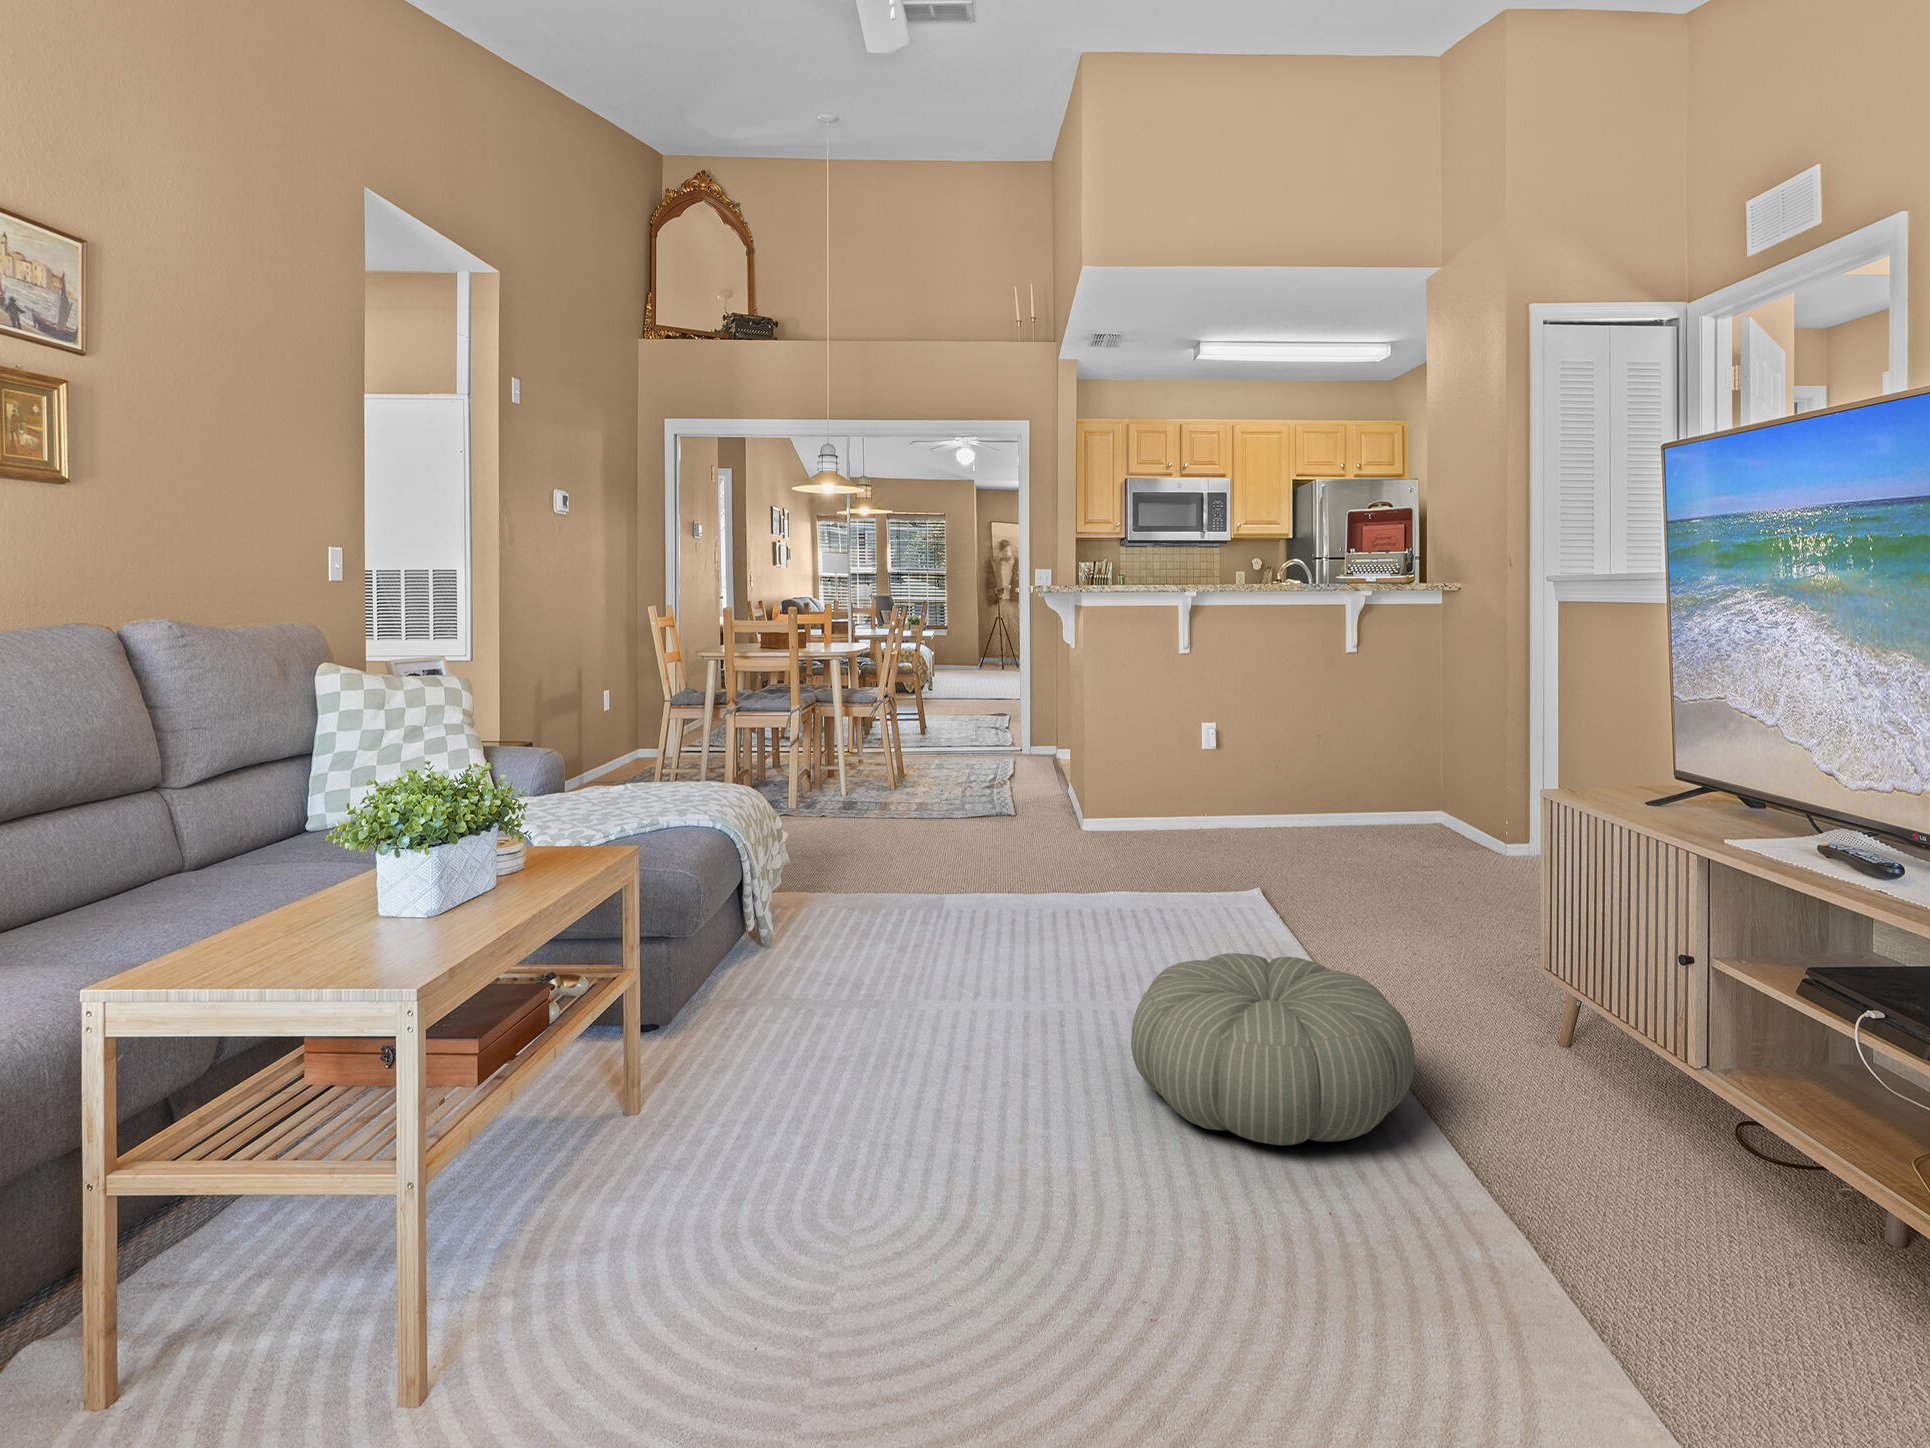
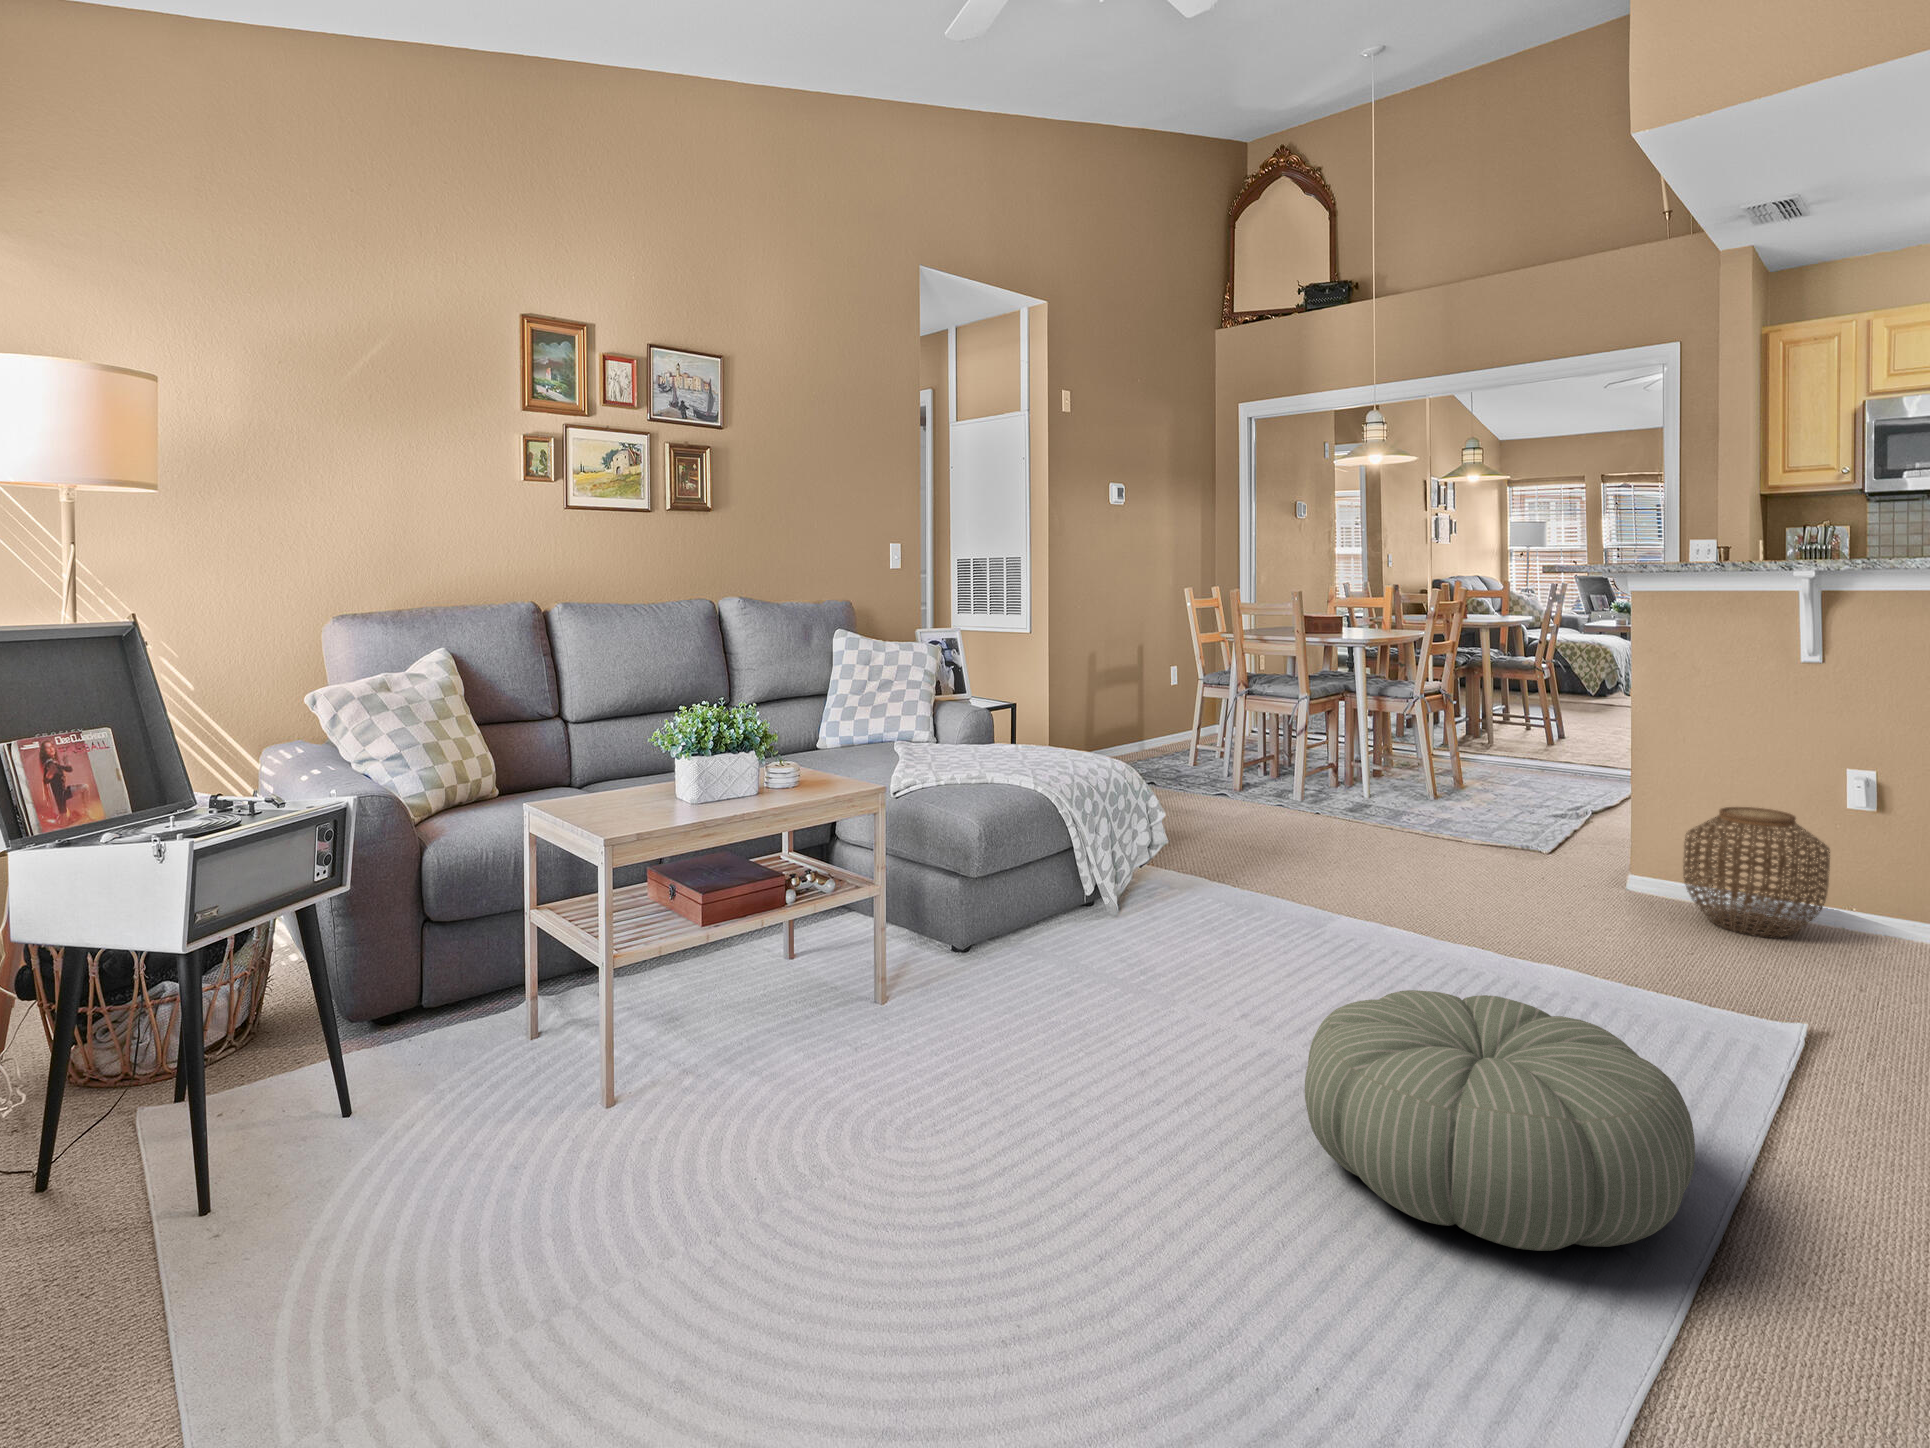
woven basket: none [1153,782,1237,876] -> present [1683,807,1830,937]

